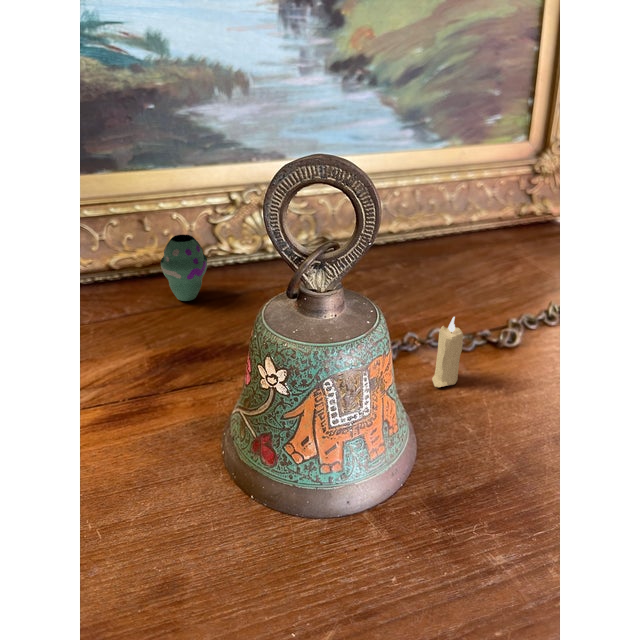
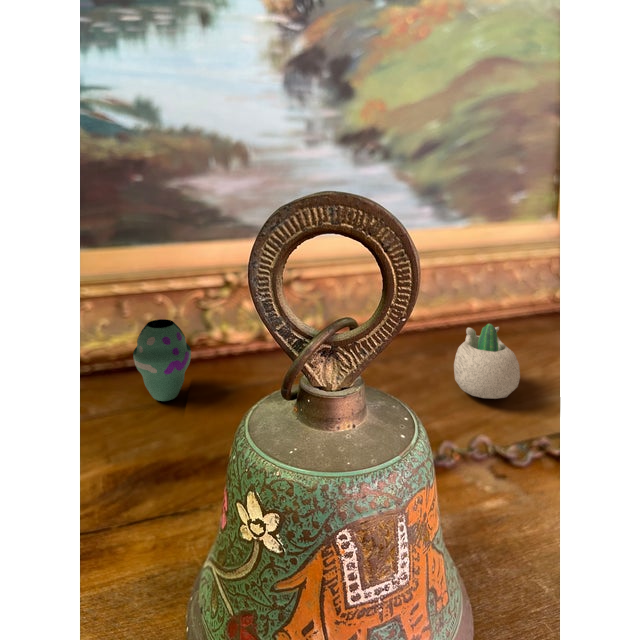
succulent planter: none [422,238,474,299] -> present [454,324,520,399]
candle: present [432,317,463,387] -> none [480,424,523,520]

